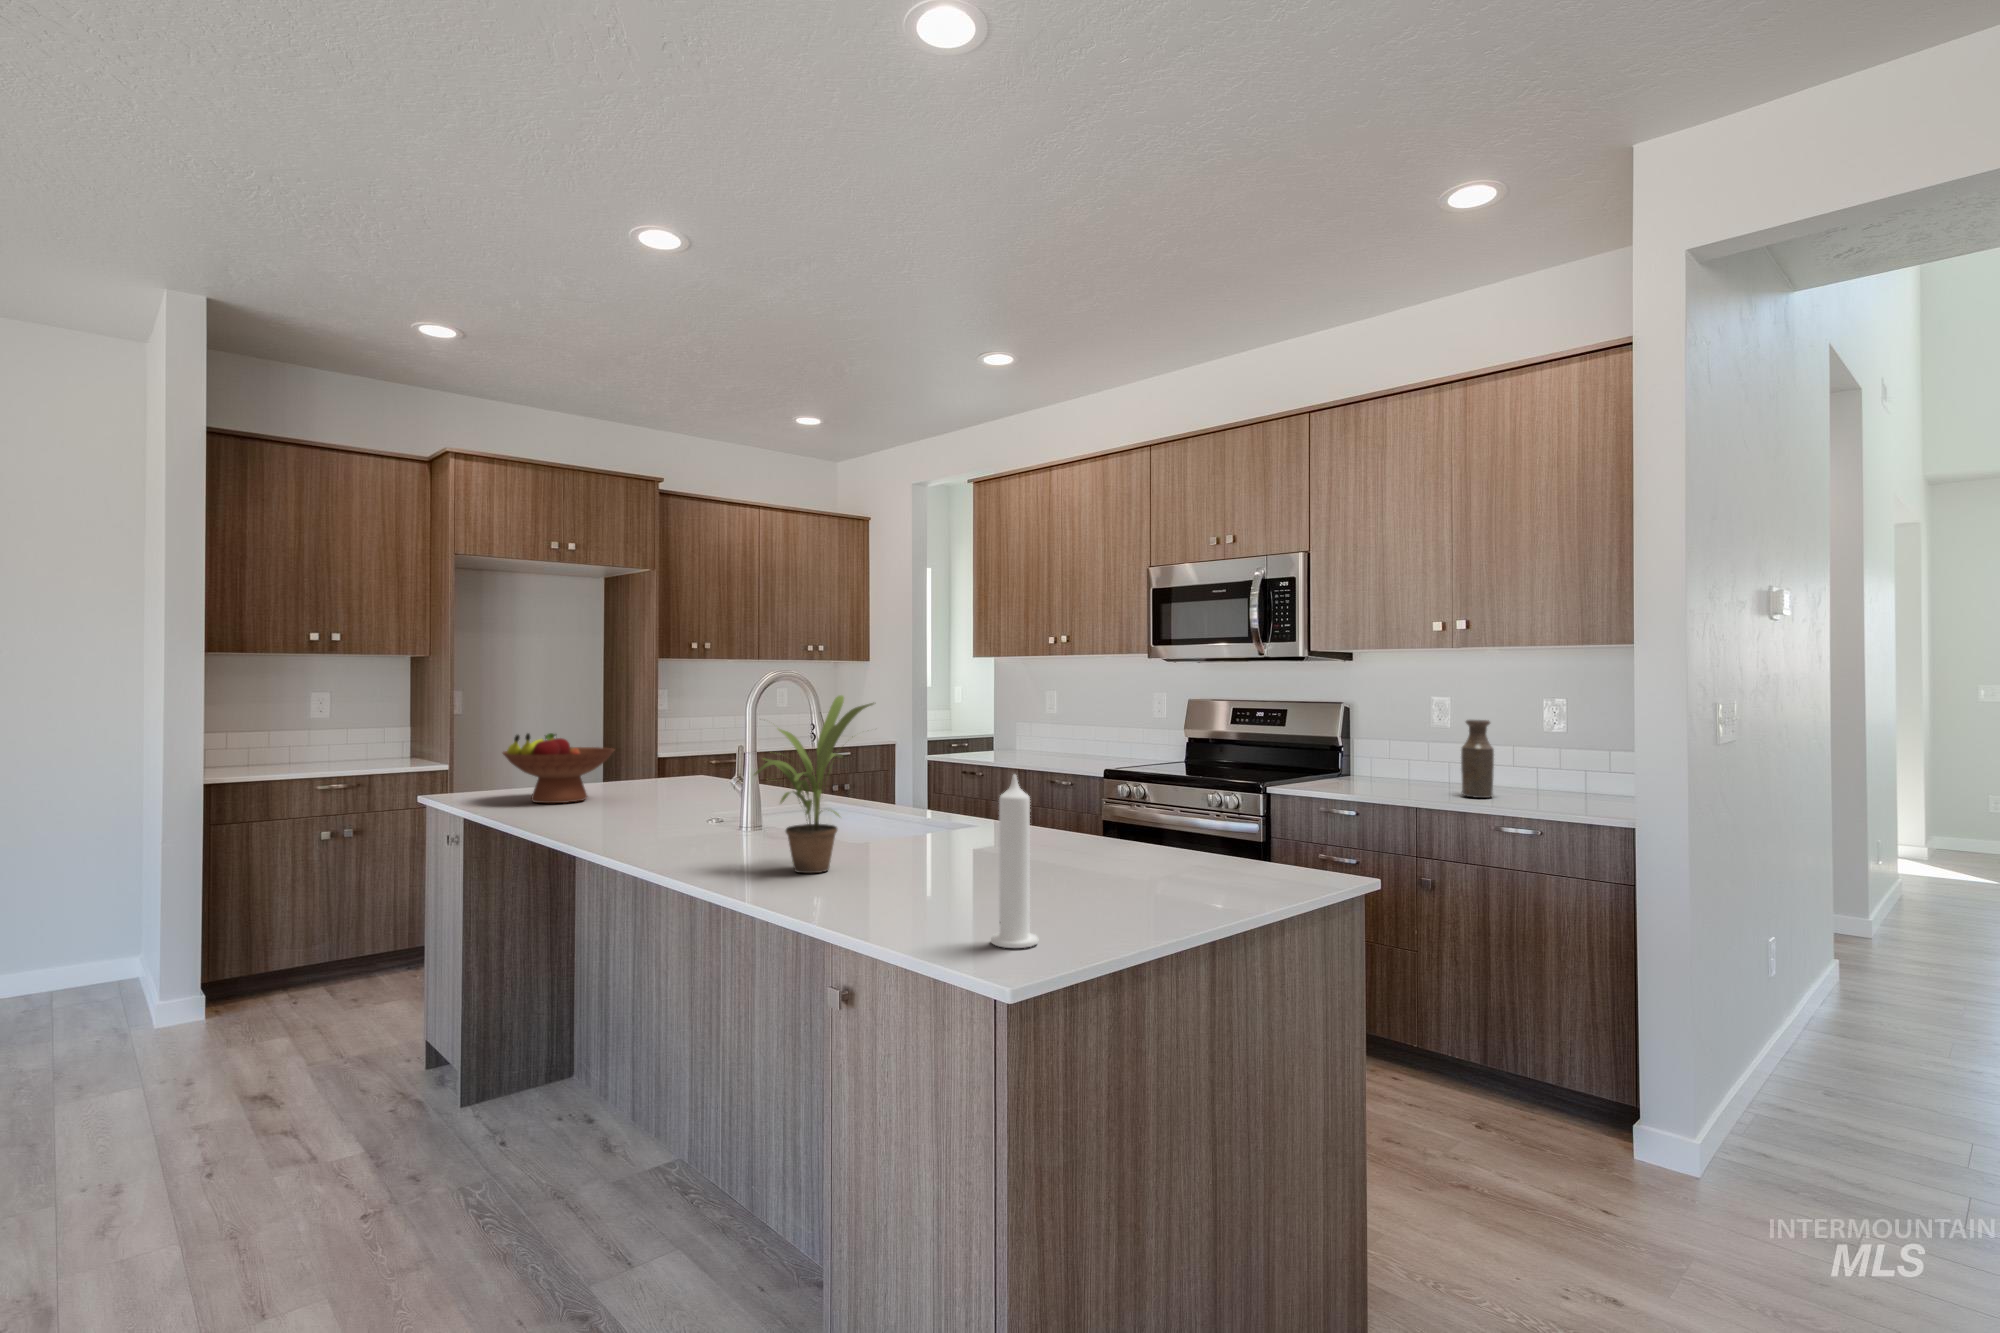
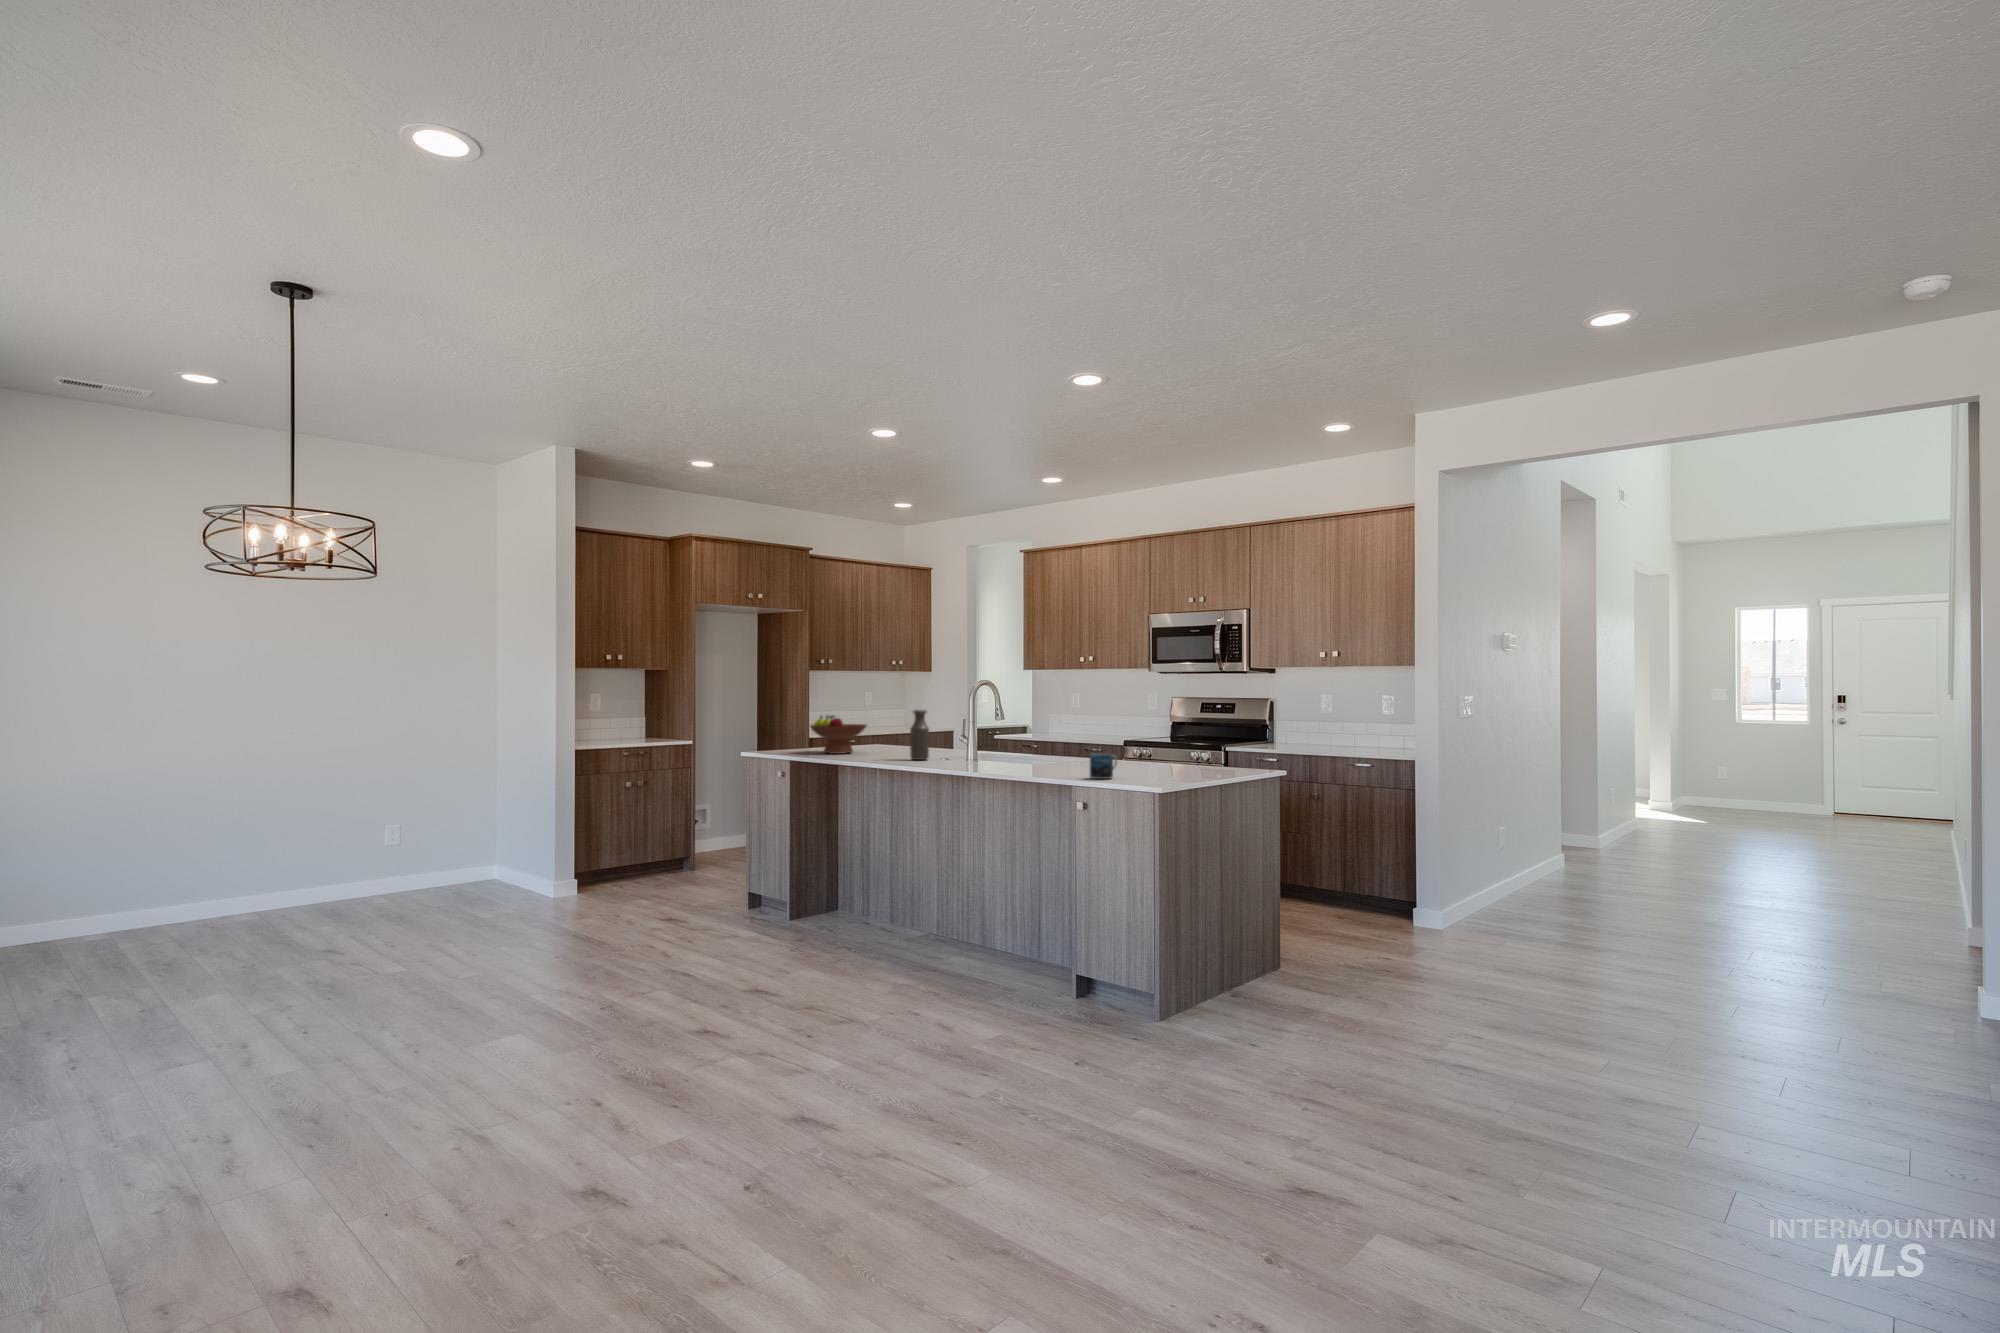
potted plant: present [754,695,874,873] -> none [1006,692,1067,770]
bottle: present [1461,720,1494,798] -> present [910,710,929,760]
candle: present [991,774,1038,948] -> none [1137,719,1154,781]
mug: none [881,857,960,932] -> present [1090,753,1117,779]

